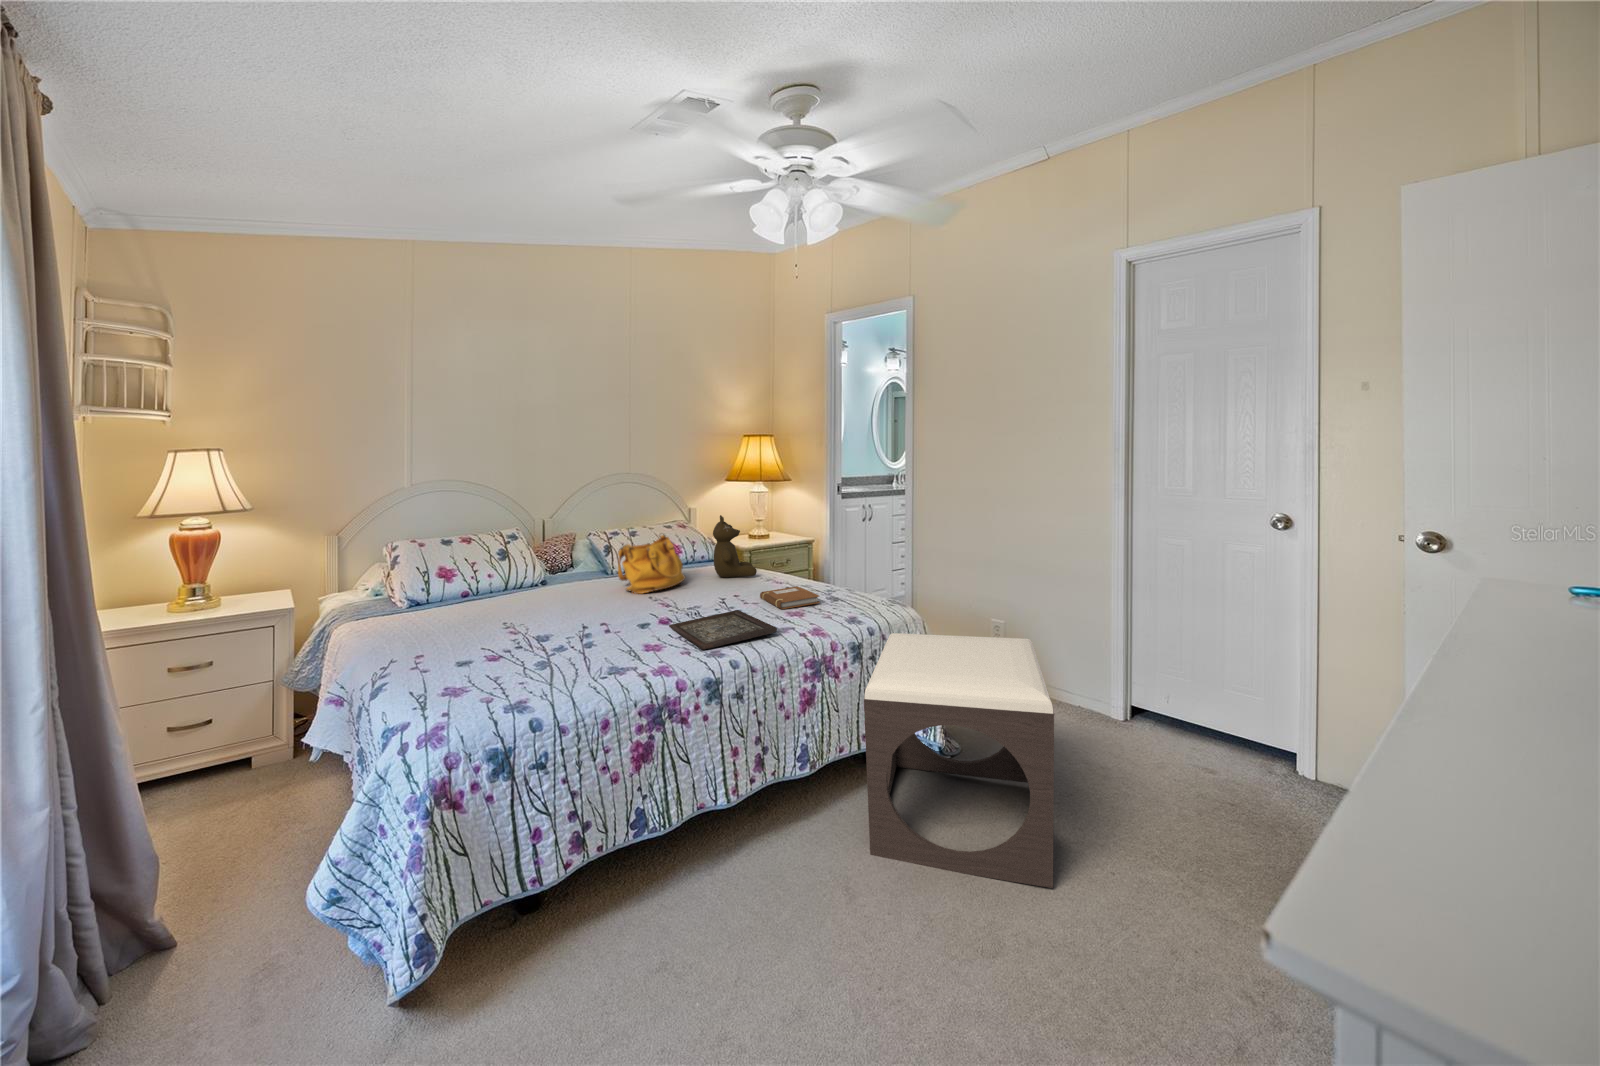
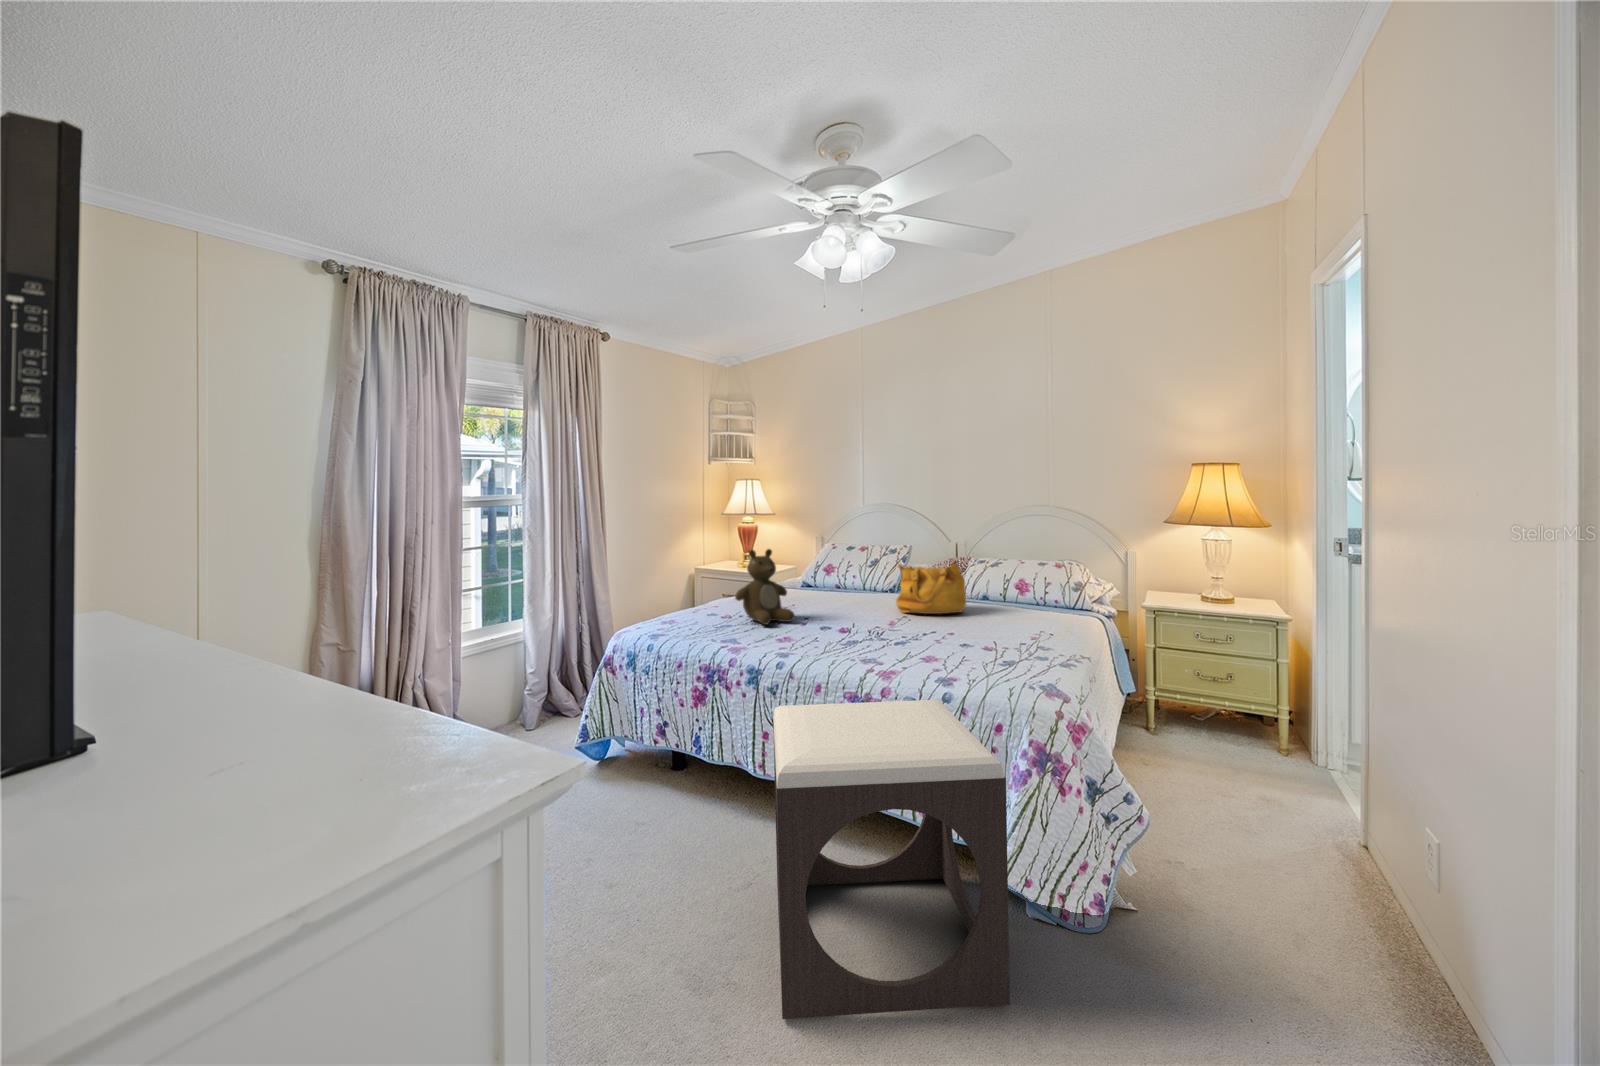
teddy bear: present [713,515,757,577] -> present [735,549,795,625]
notebook: present [760,586,820,609] -> none [931,634,1006,658]
tray: present [669,610,777,650] -> none [783,632,892,656]

